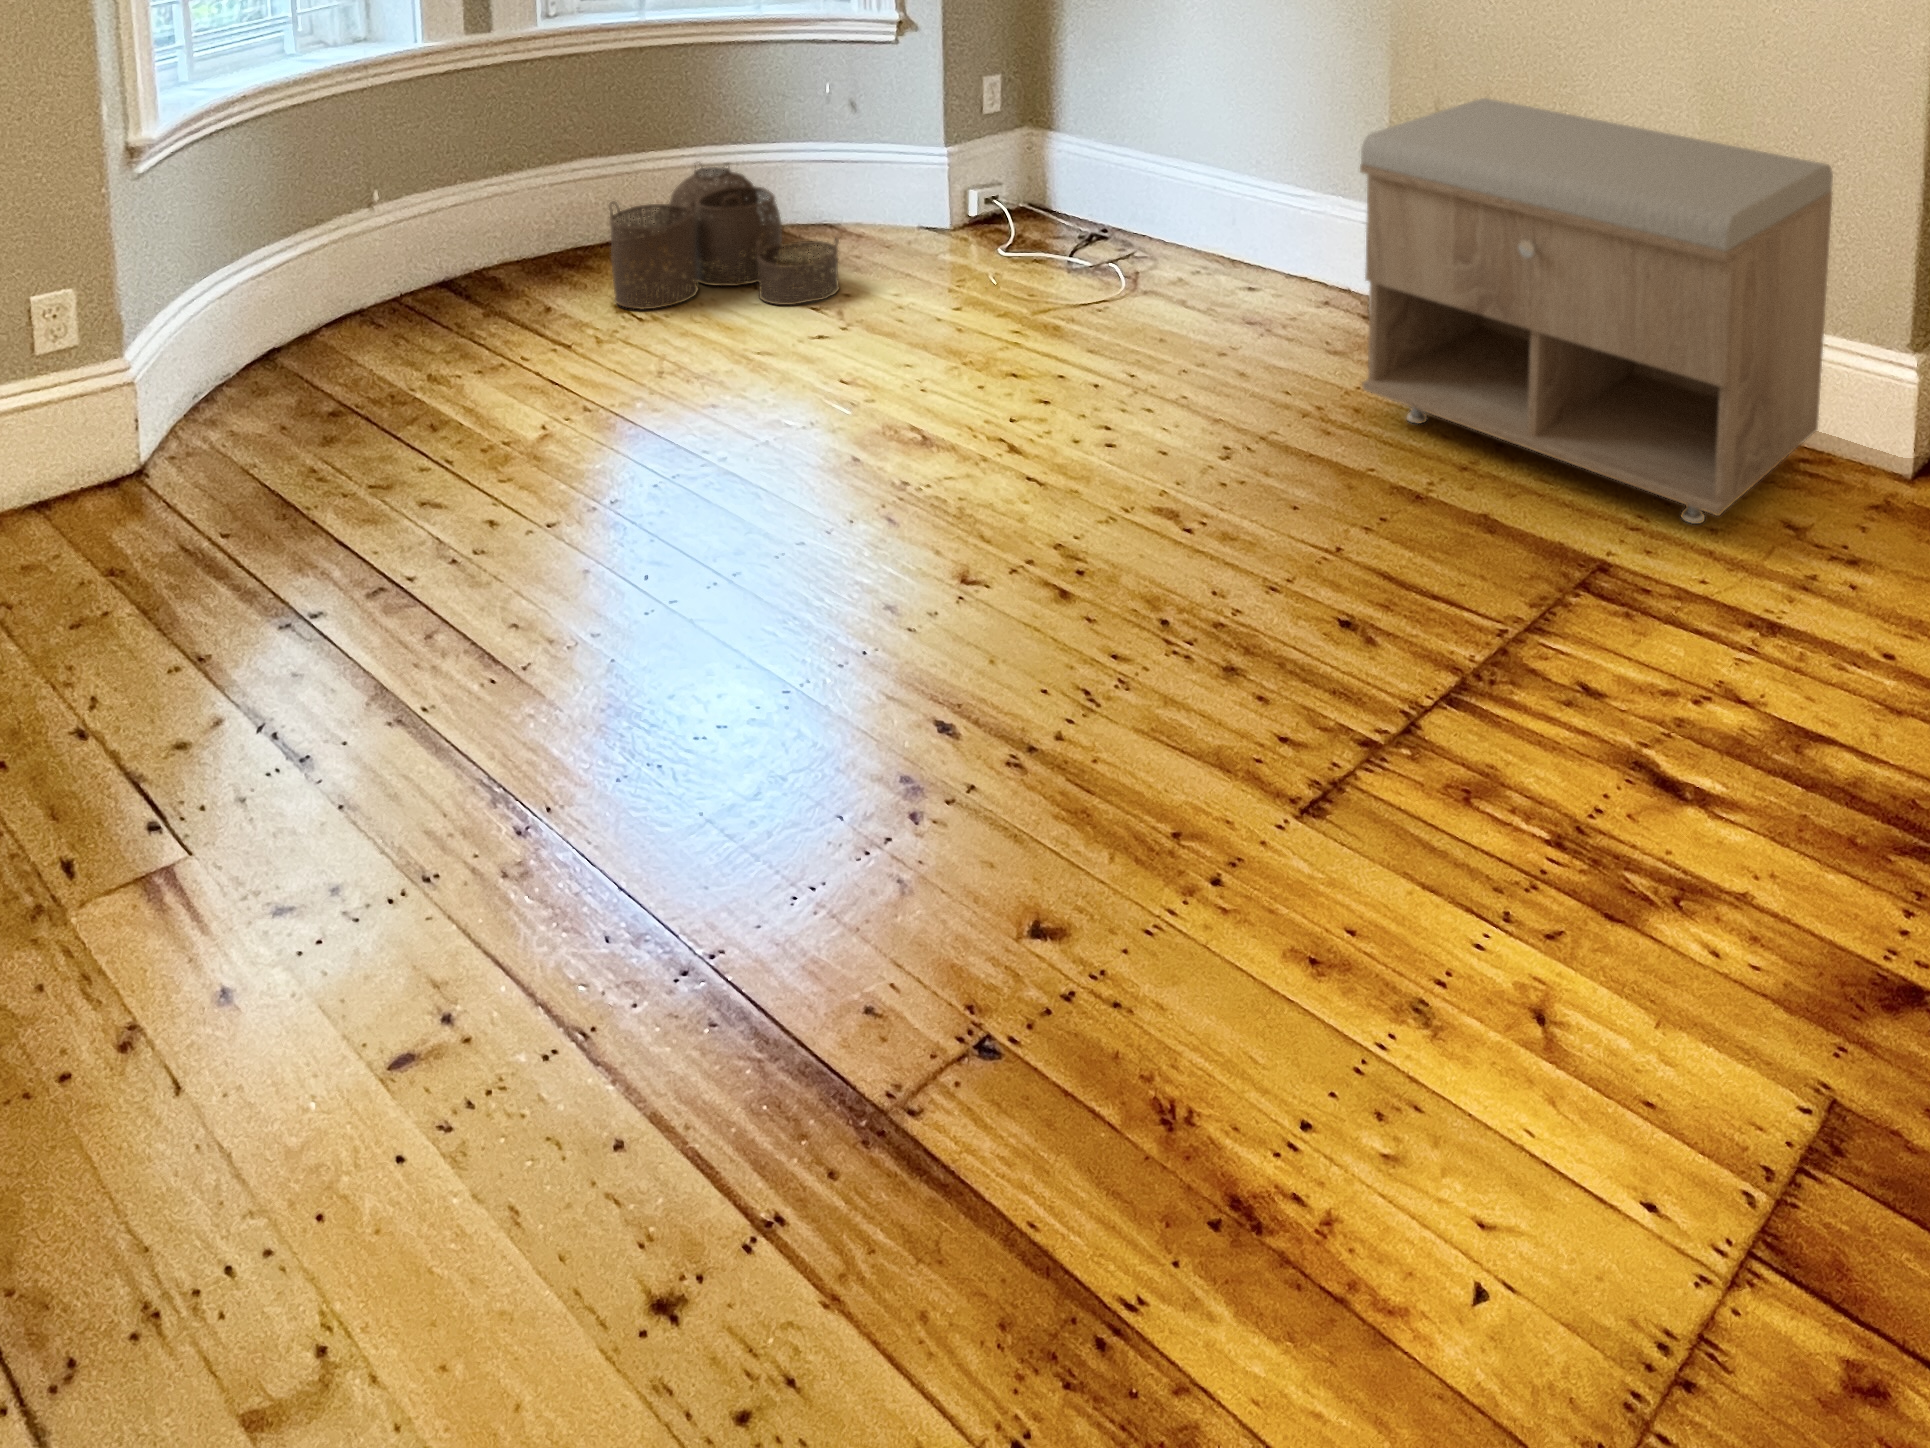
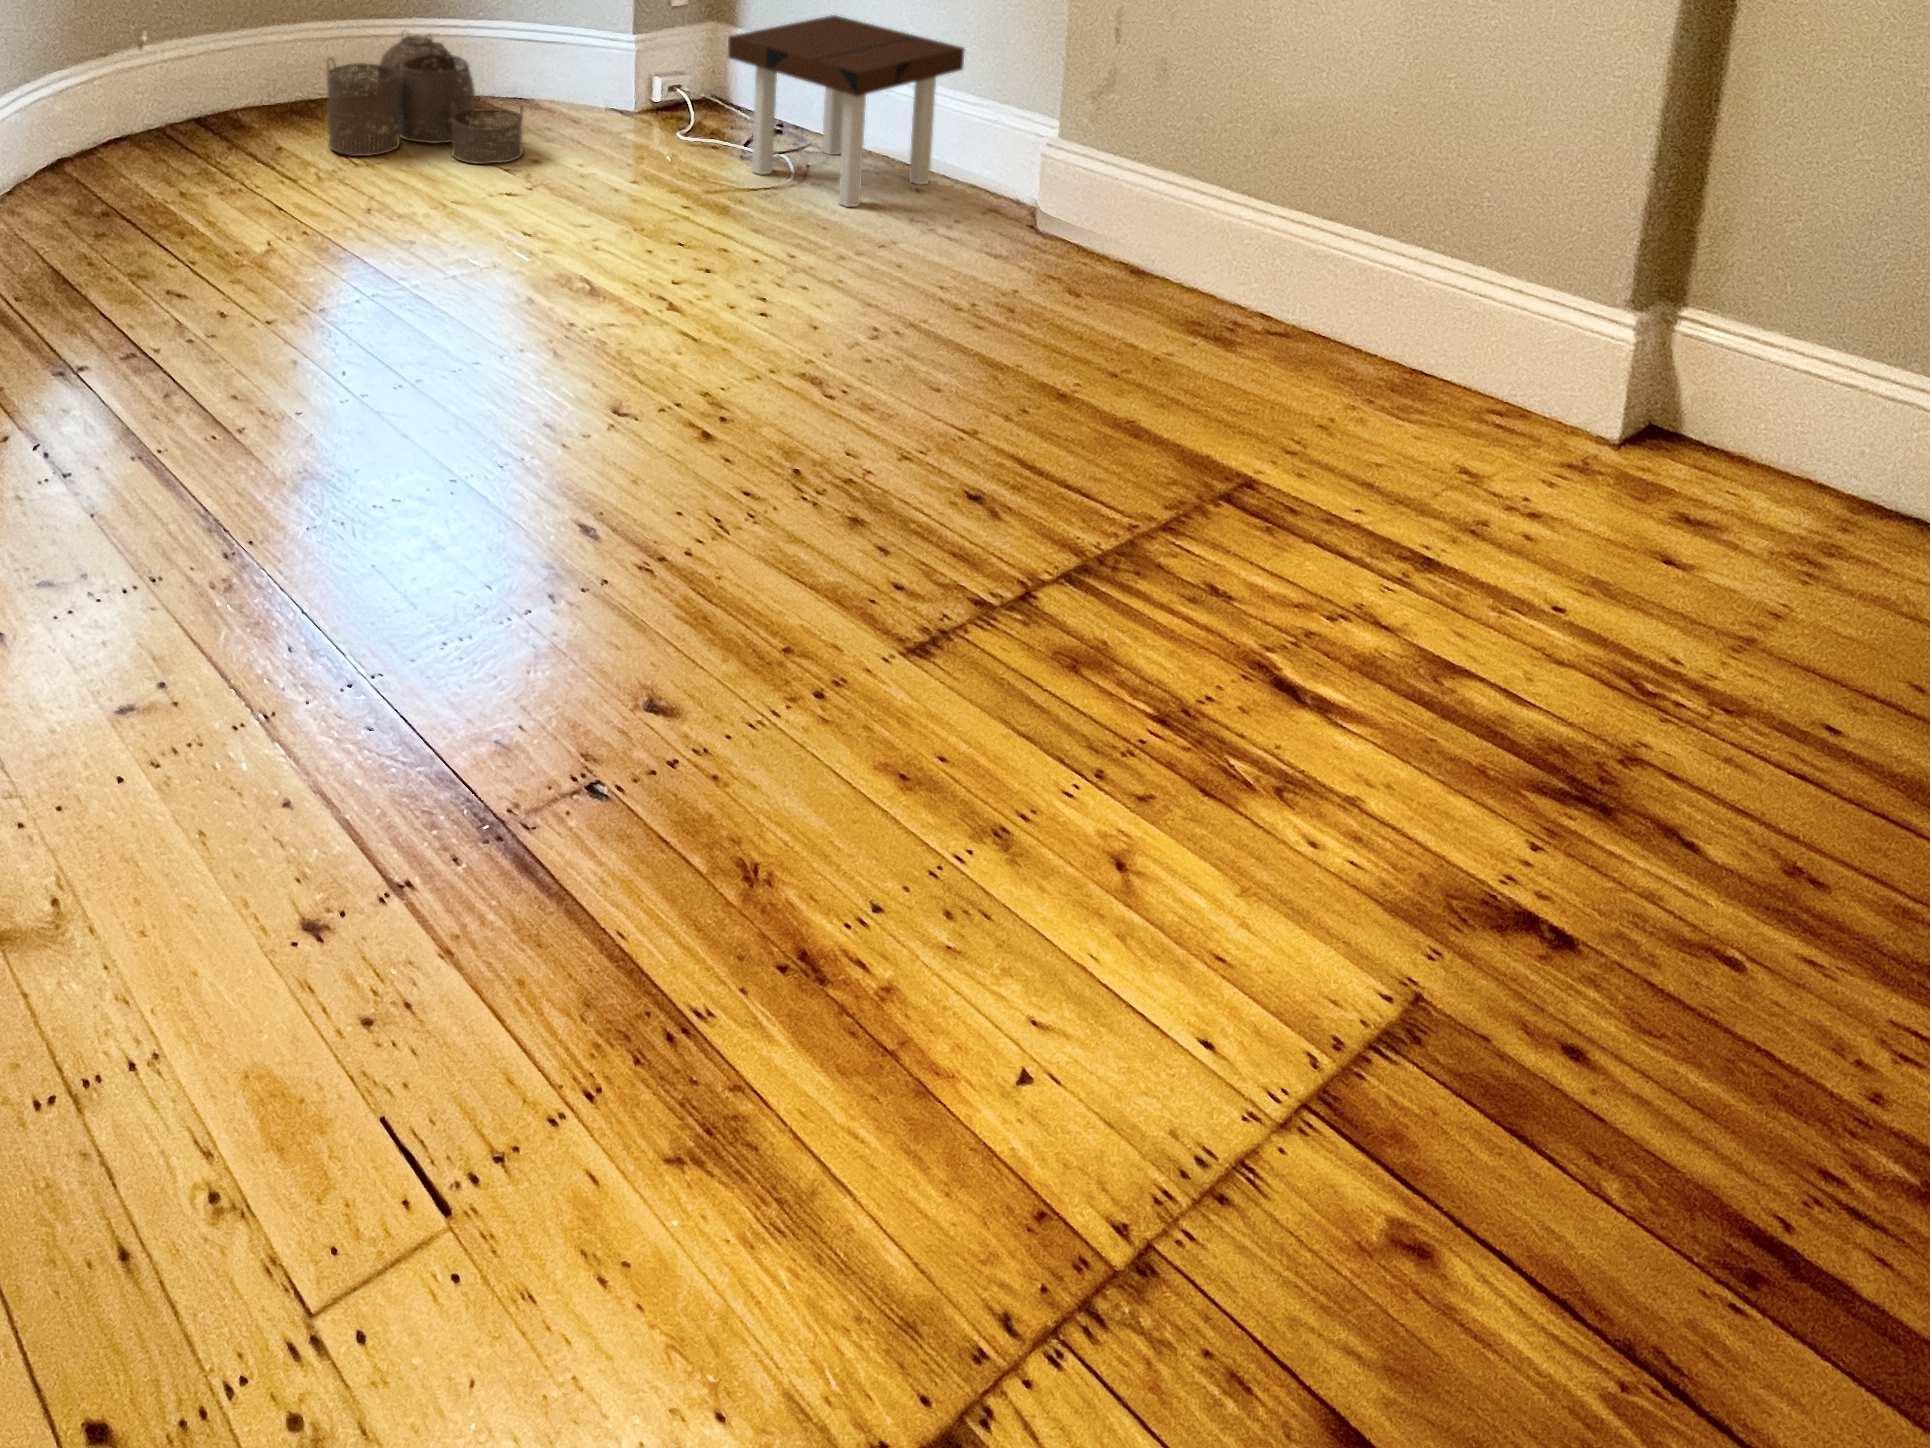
storage bench: present [1360,98,1833,524] -> none [1013,11,1554,459]
side table: none [1056,115,1293,314] -> present [728,15,964,207]

